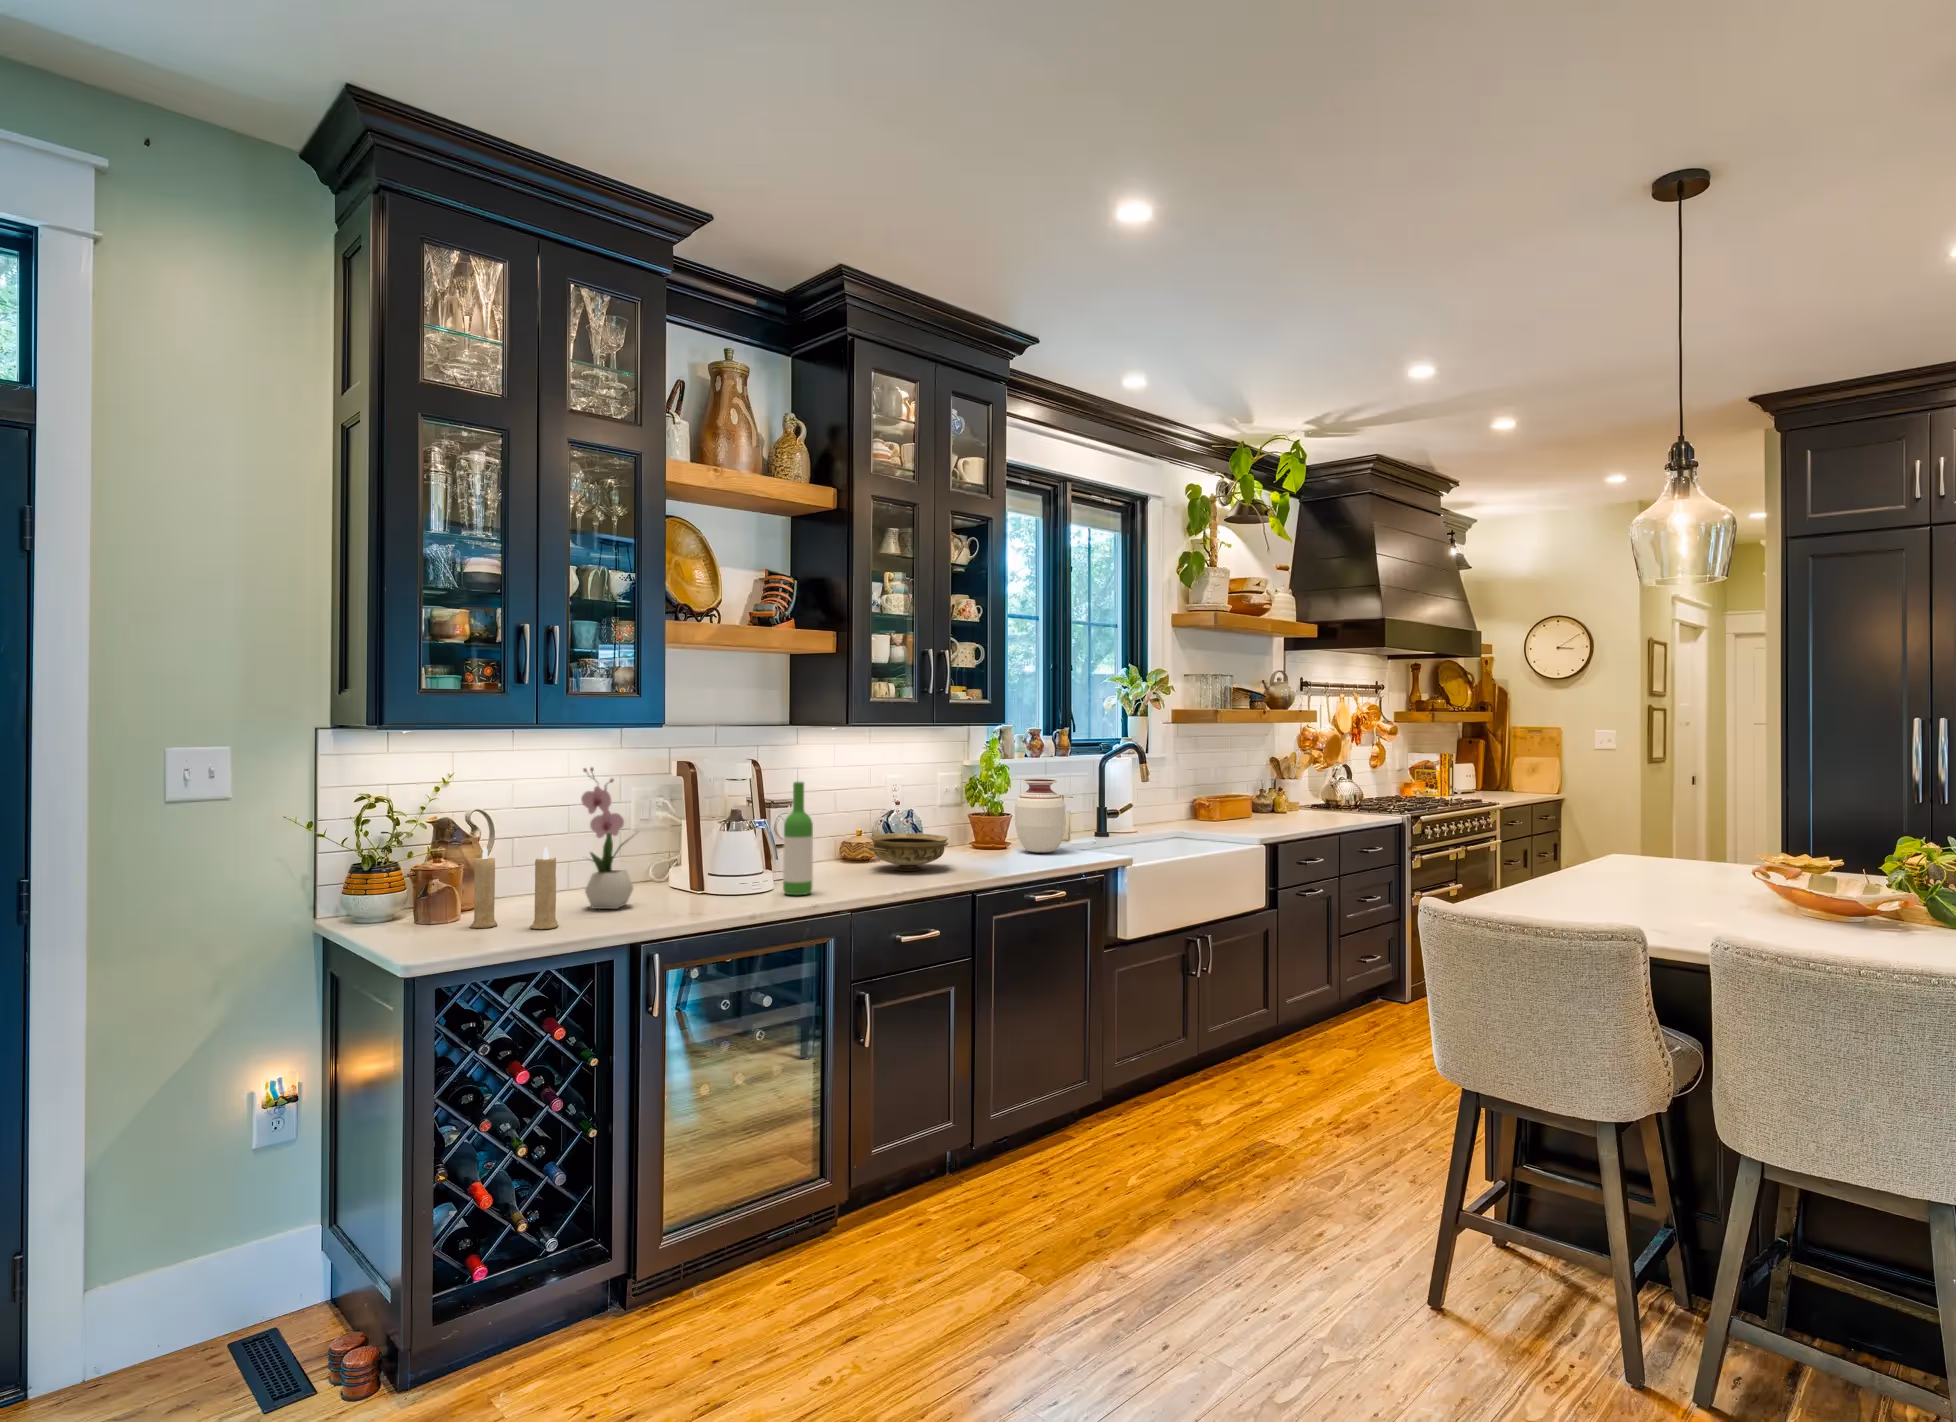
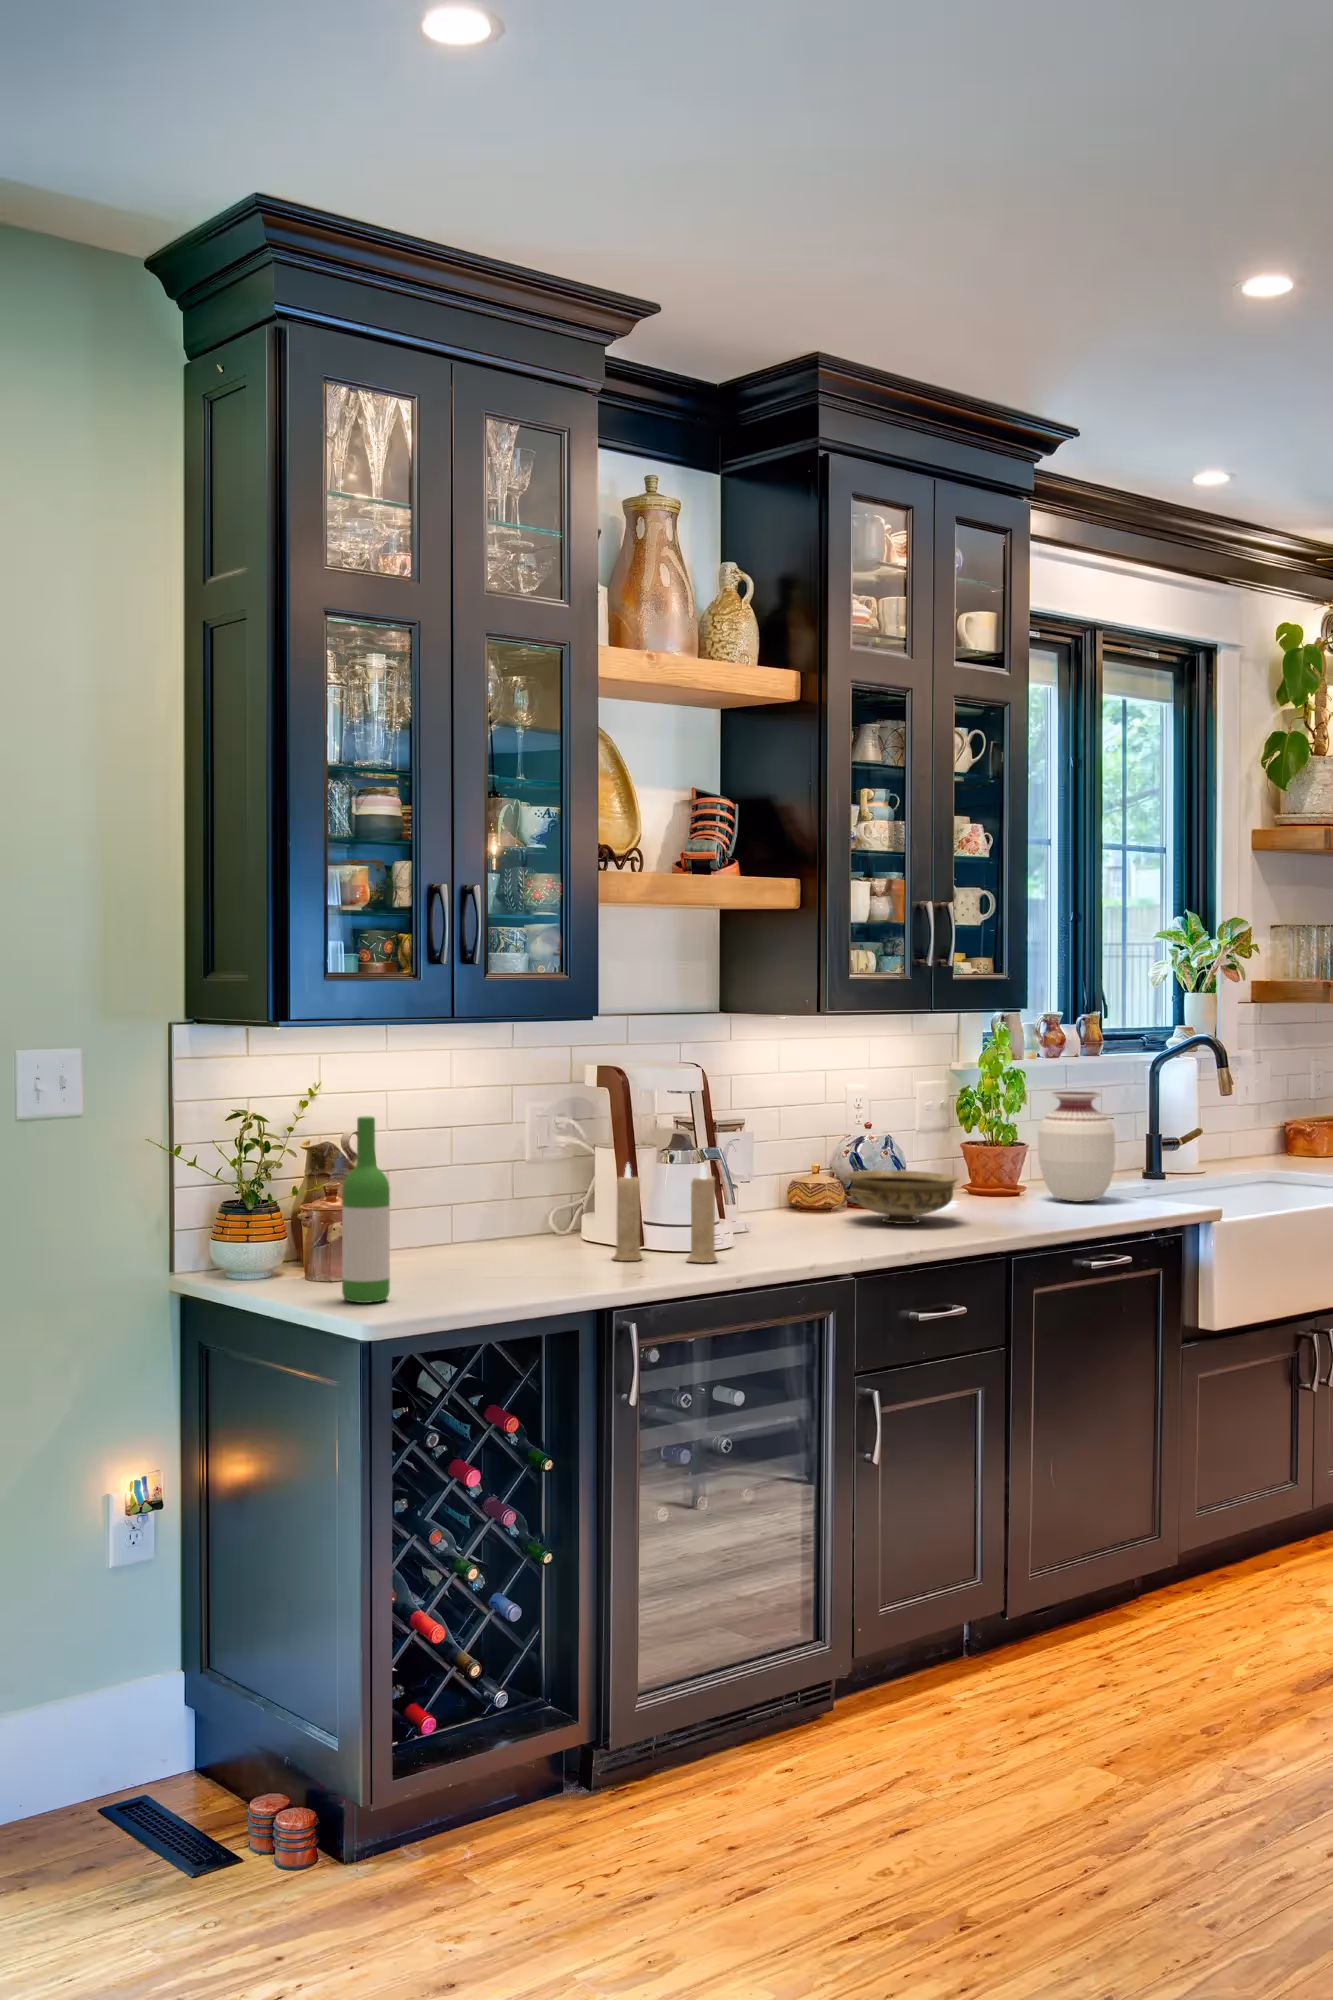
flower arrangement: present [581,768,633,909] -> none [505,1074,571,1267]
wine bottle: present [783,782,813,895] -> present [342,1116,390,1303]
candle: present [470,846,558,929] -> present [613,1164,717,1263]

